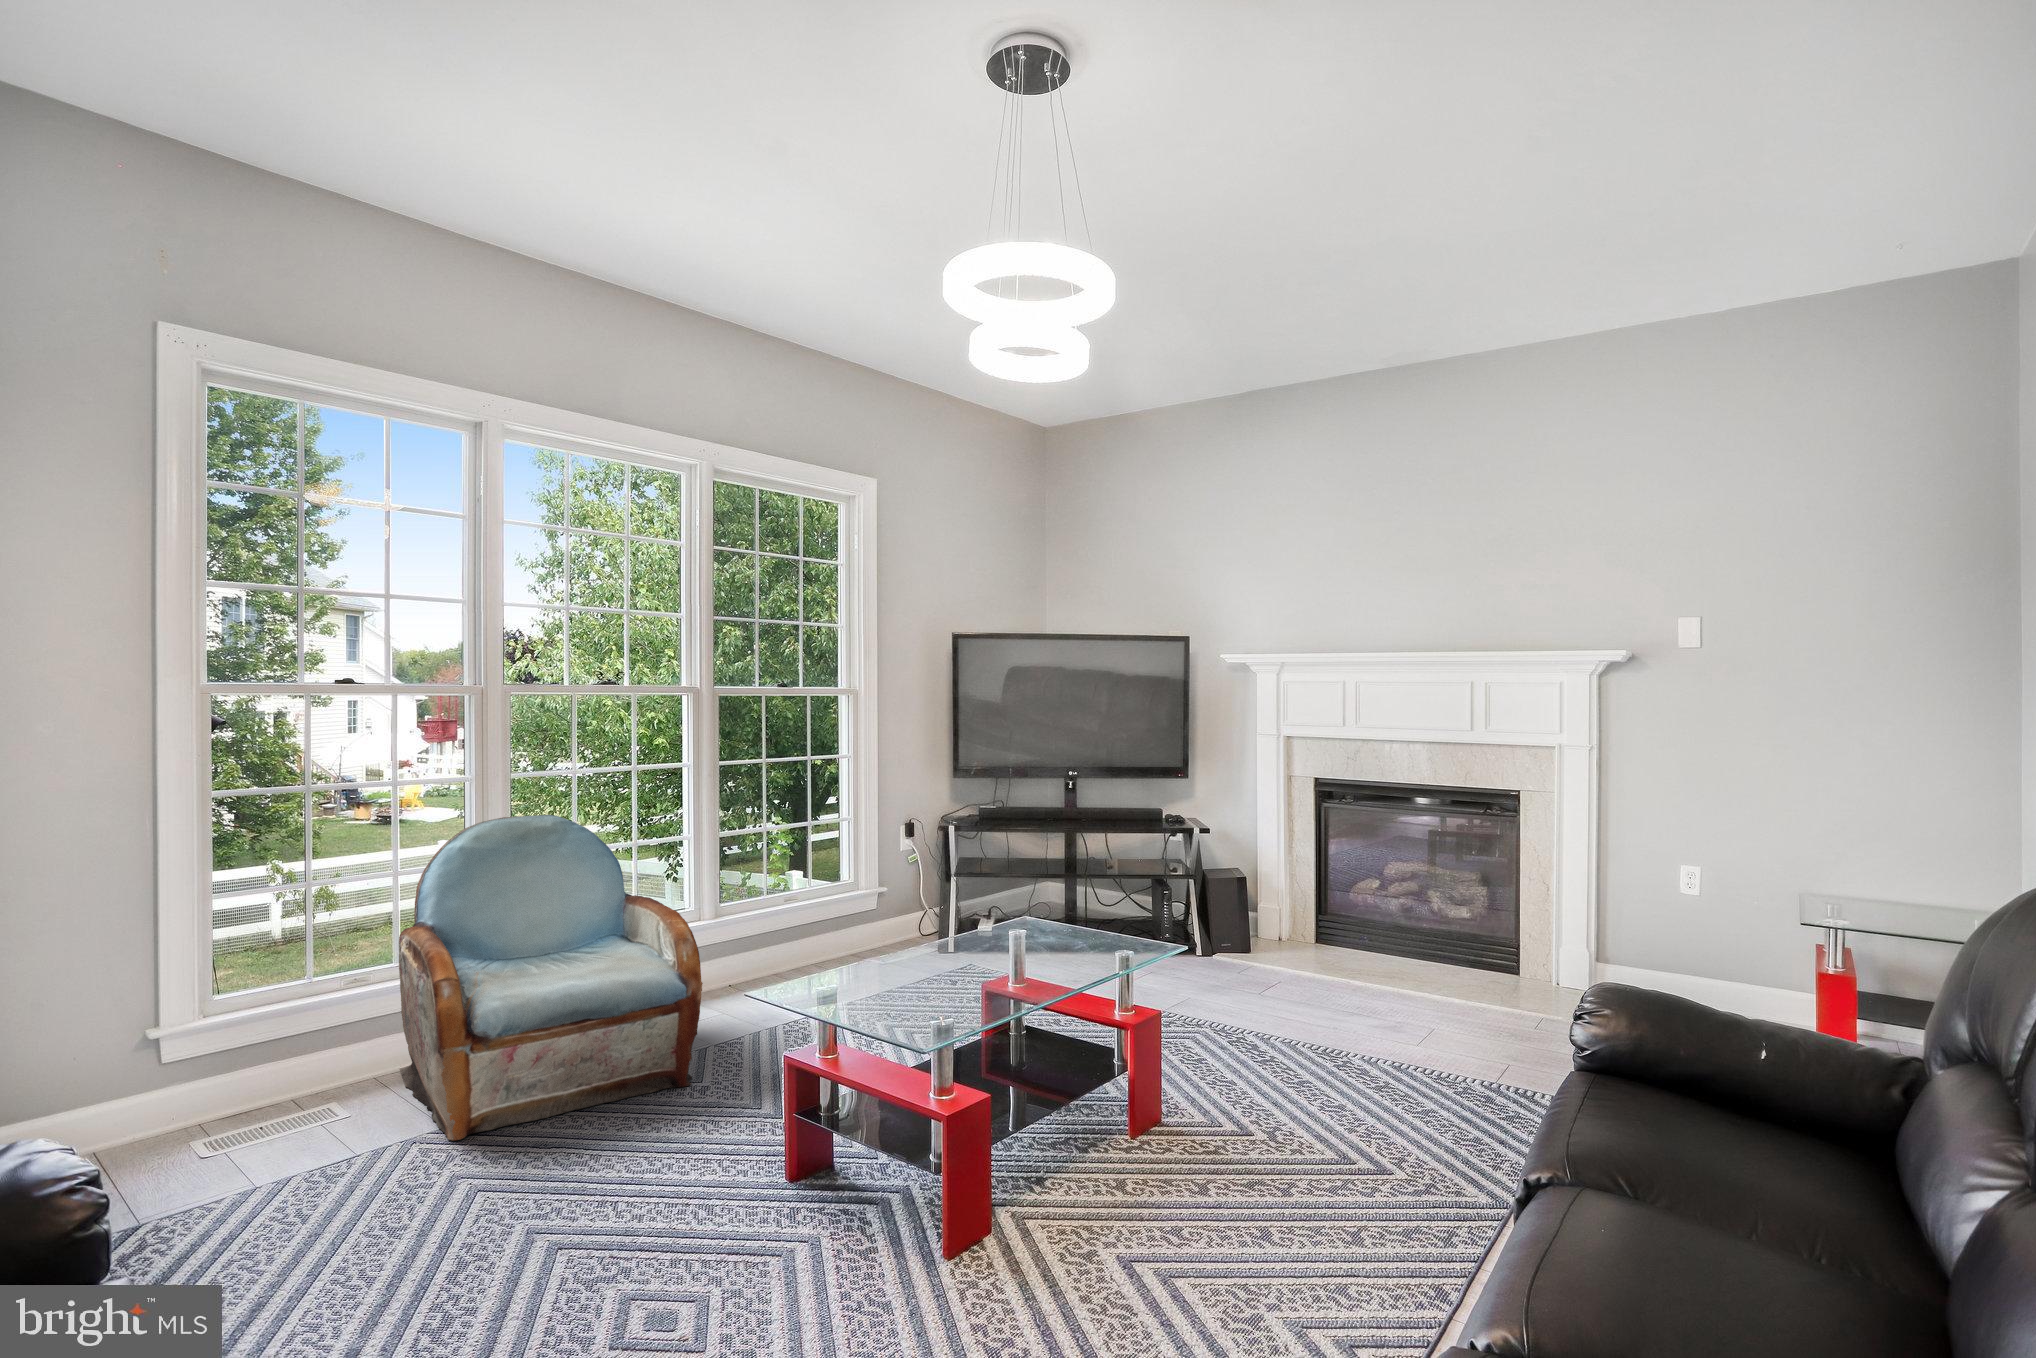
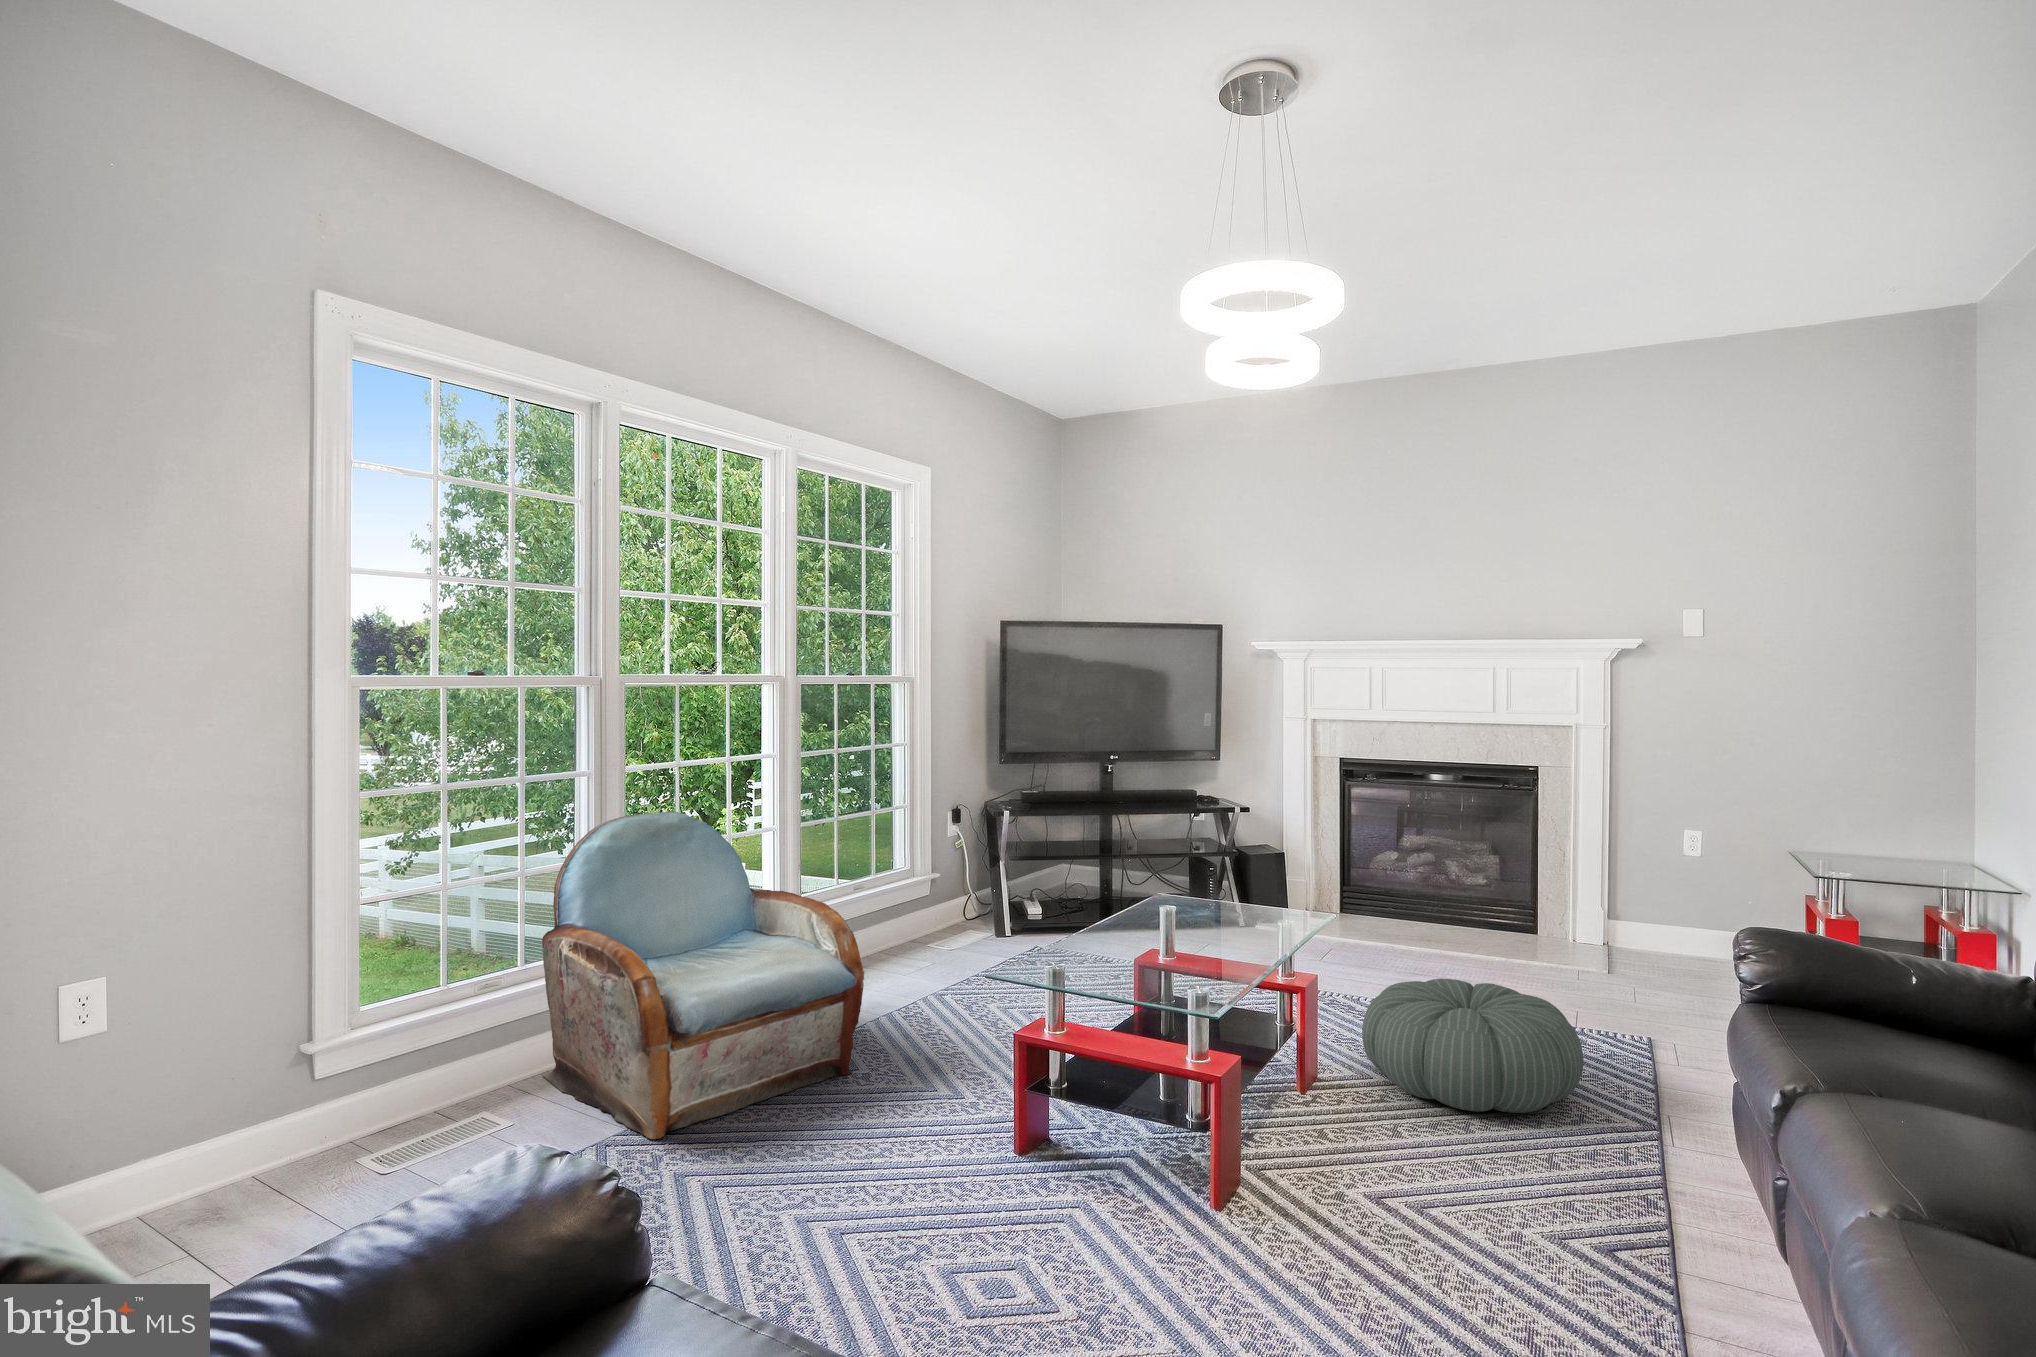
pouf: none [1214,1021,1442,1176] -> present [1362,979,1584,1113]

